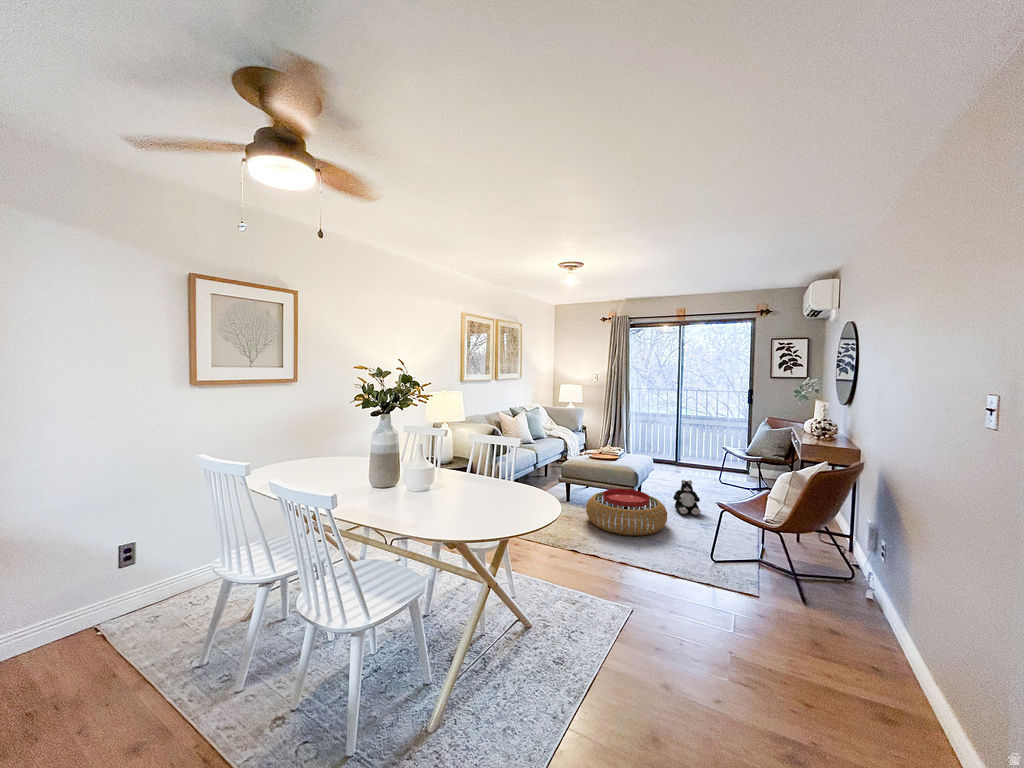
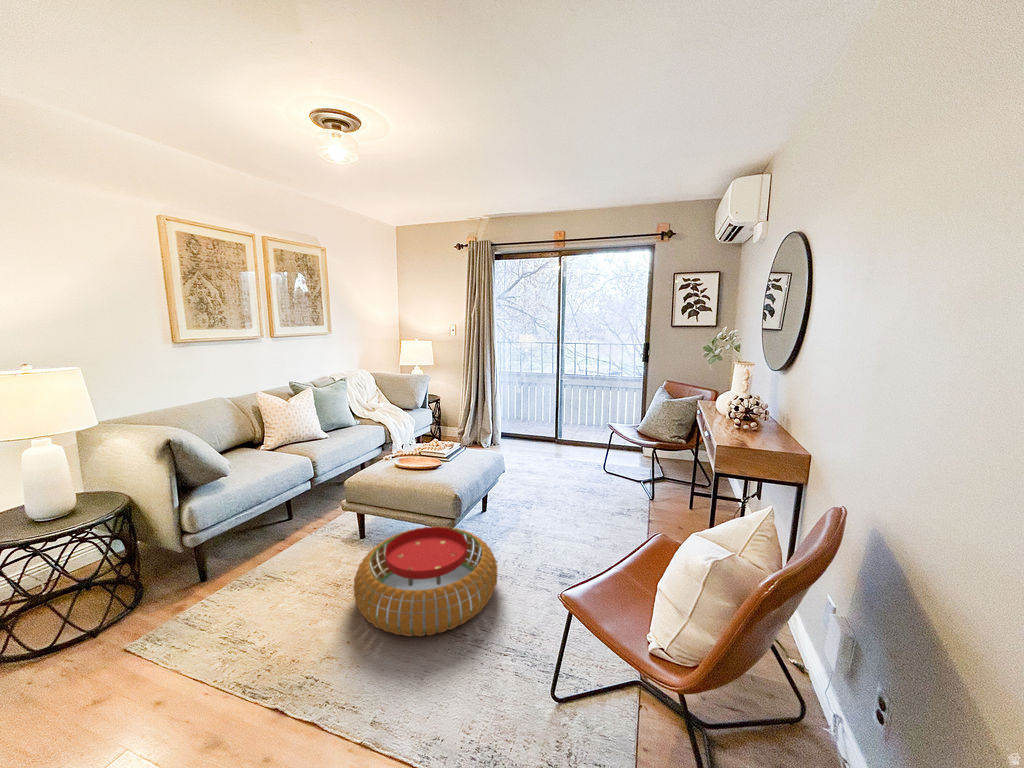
plush toy: present [673,480,701,515] -> none [522,496,562,556]

